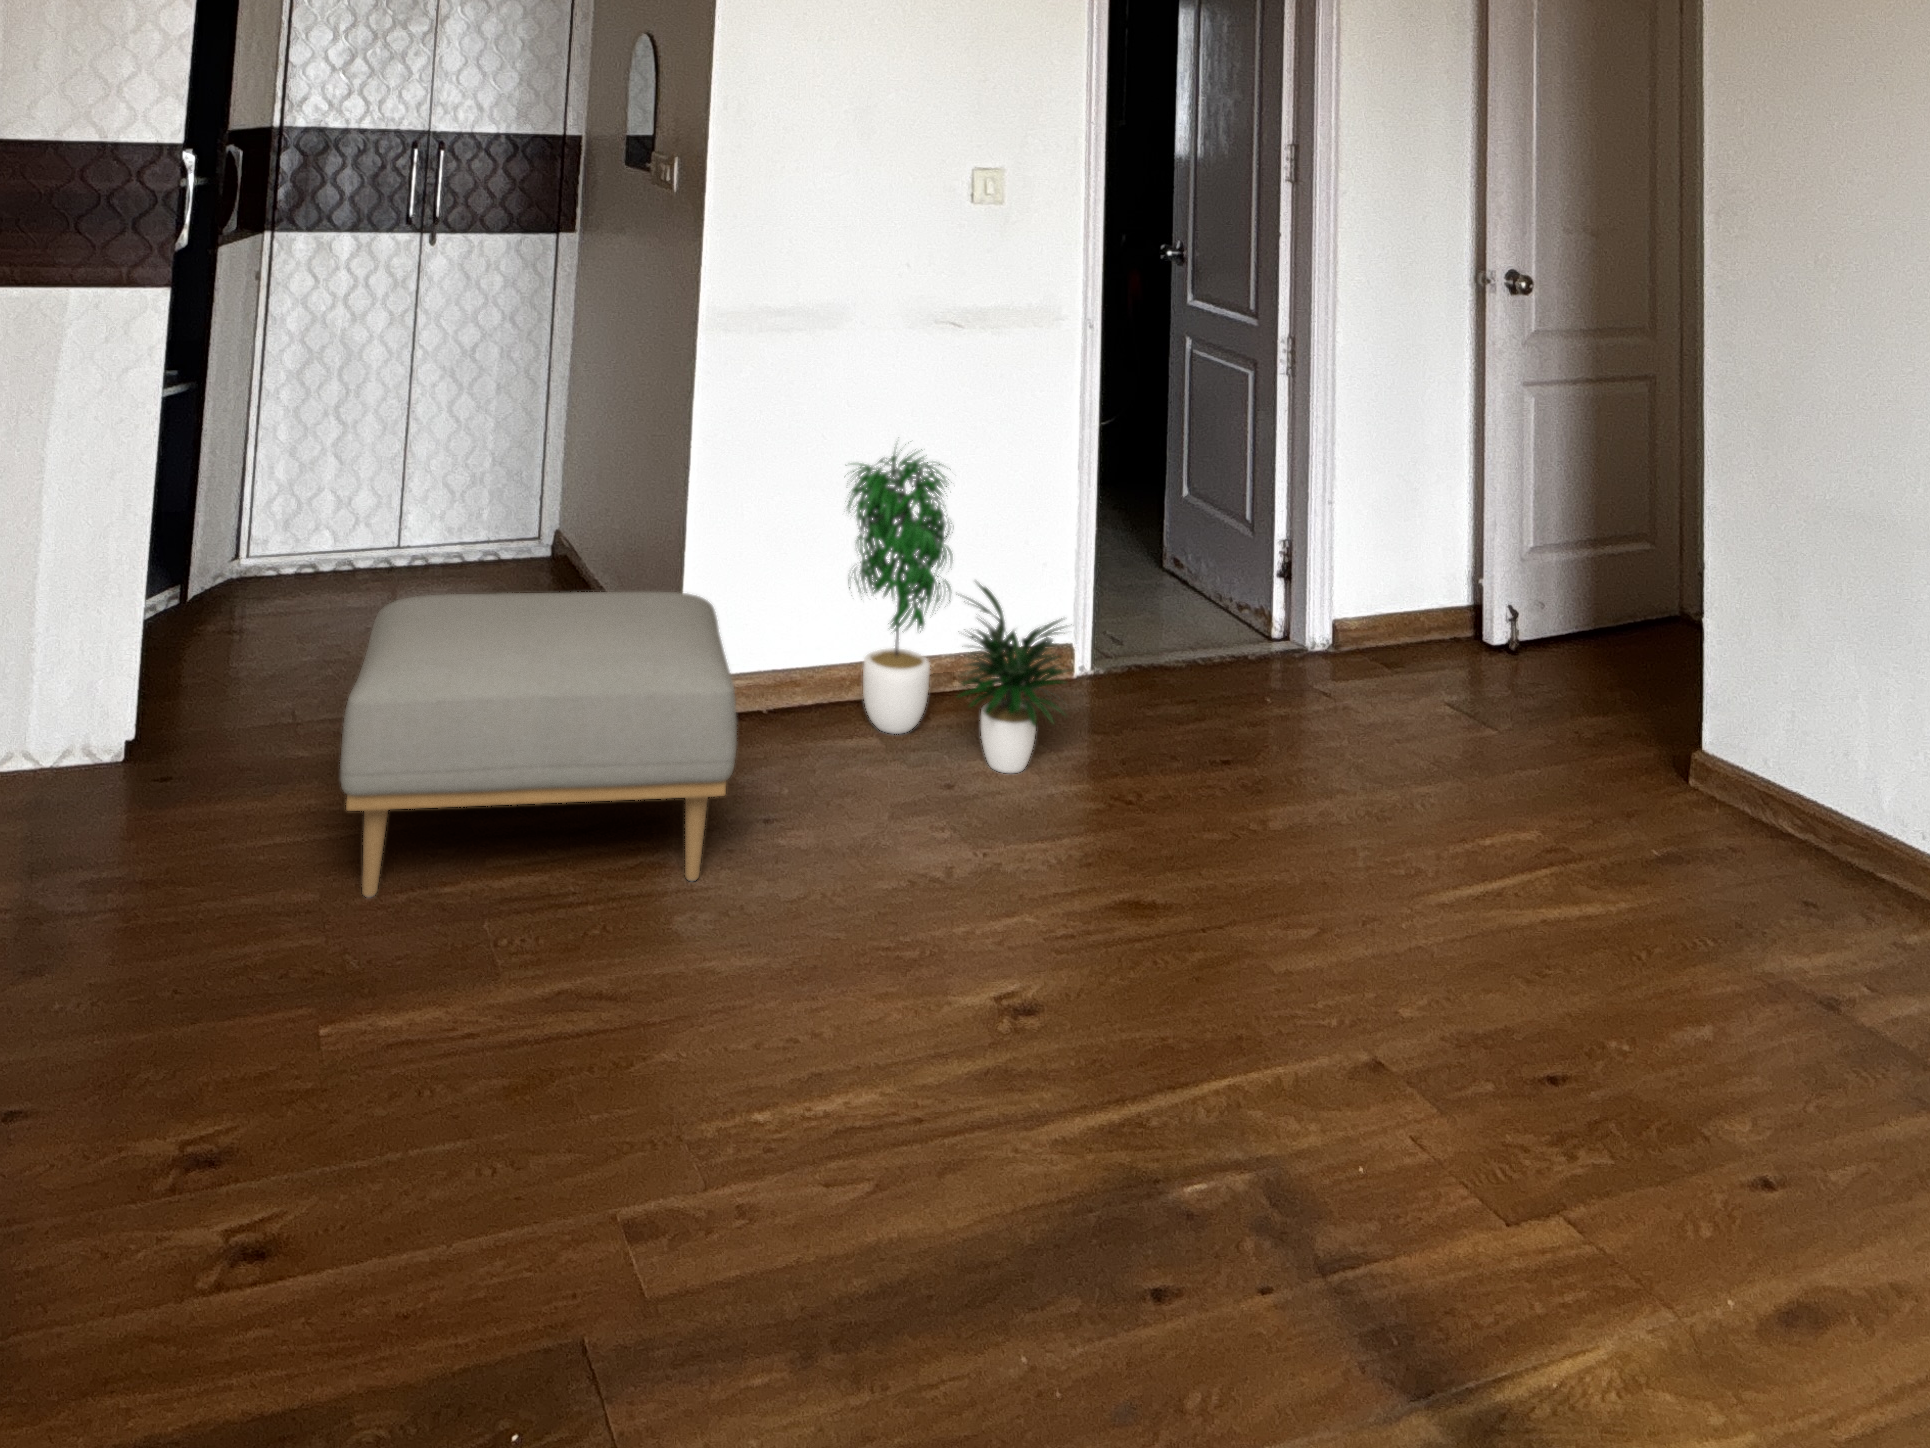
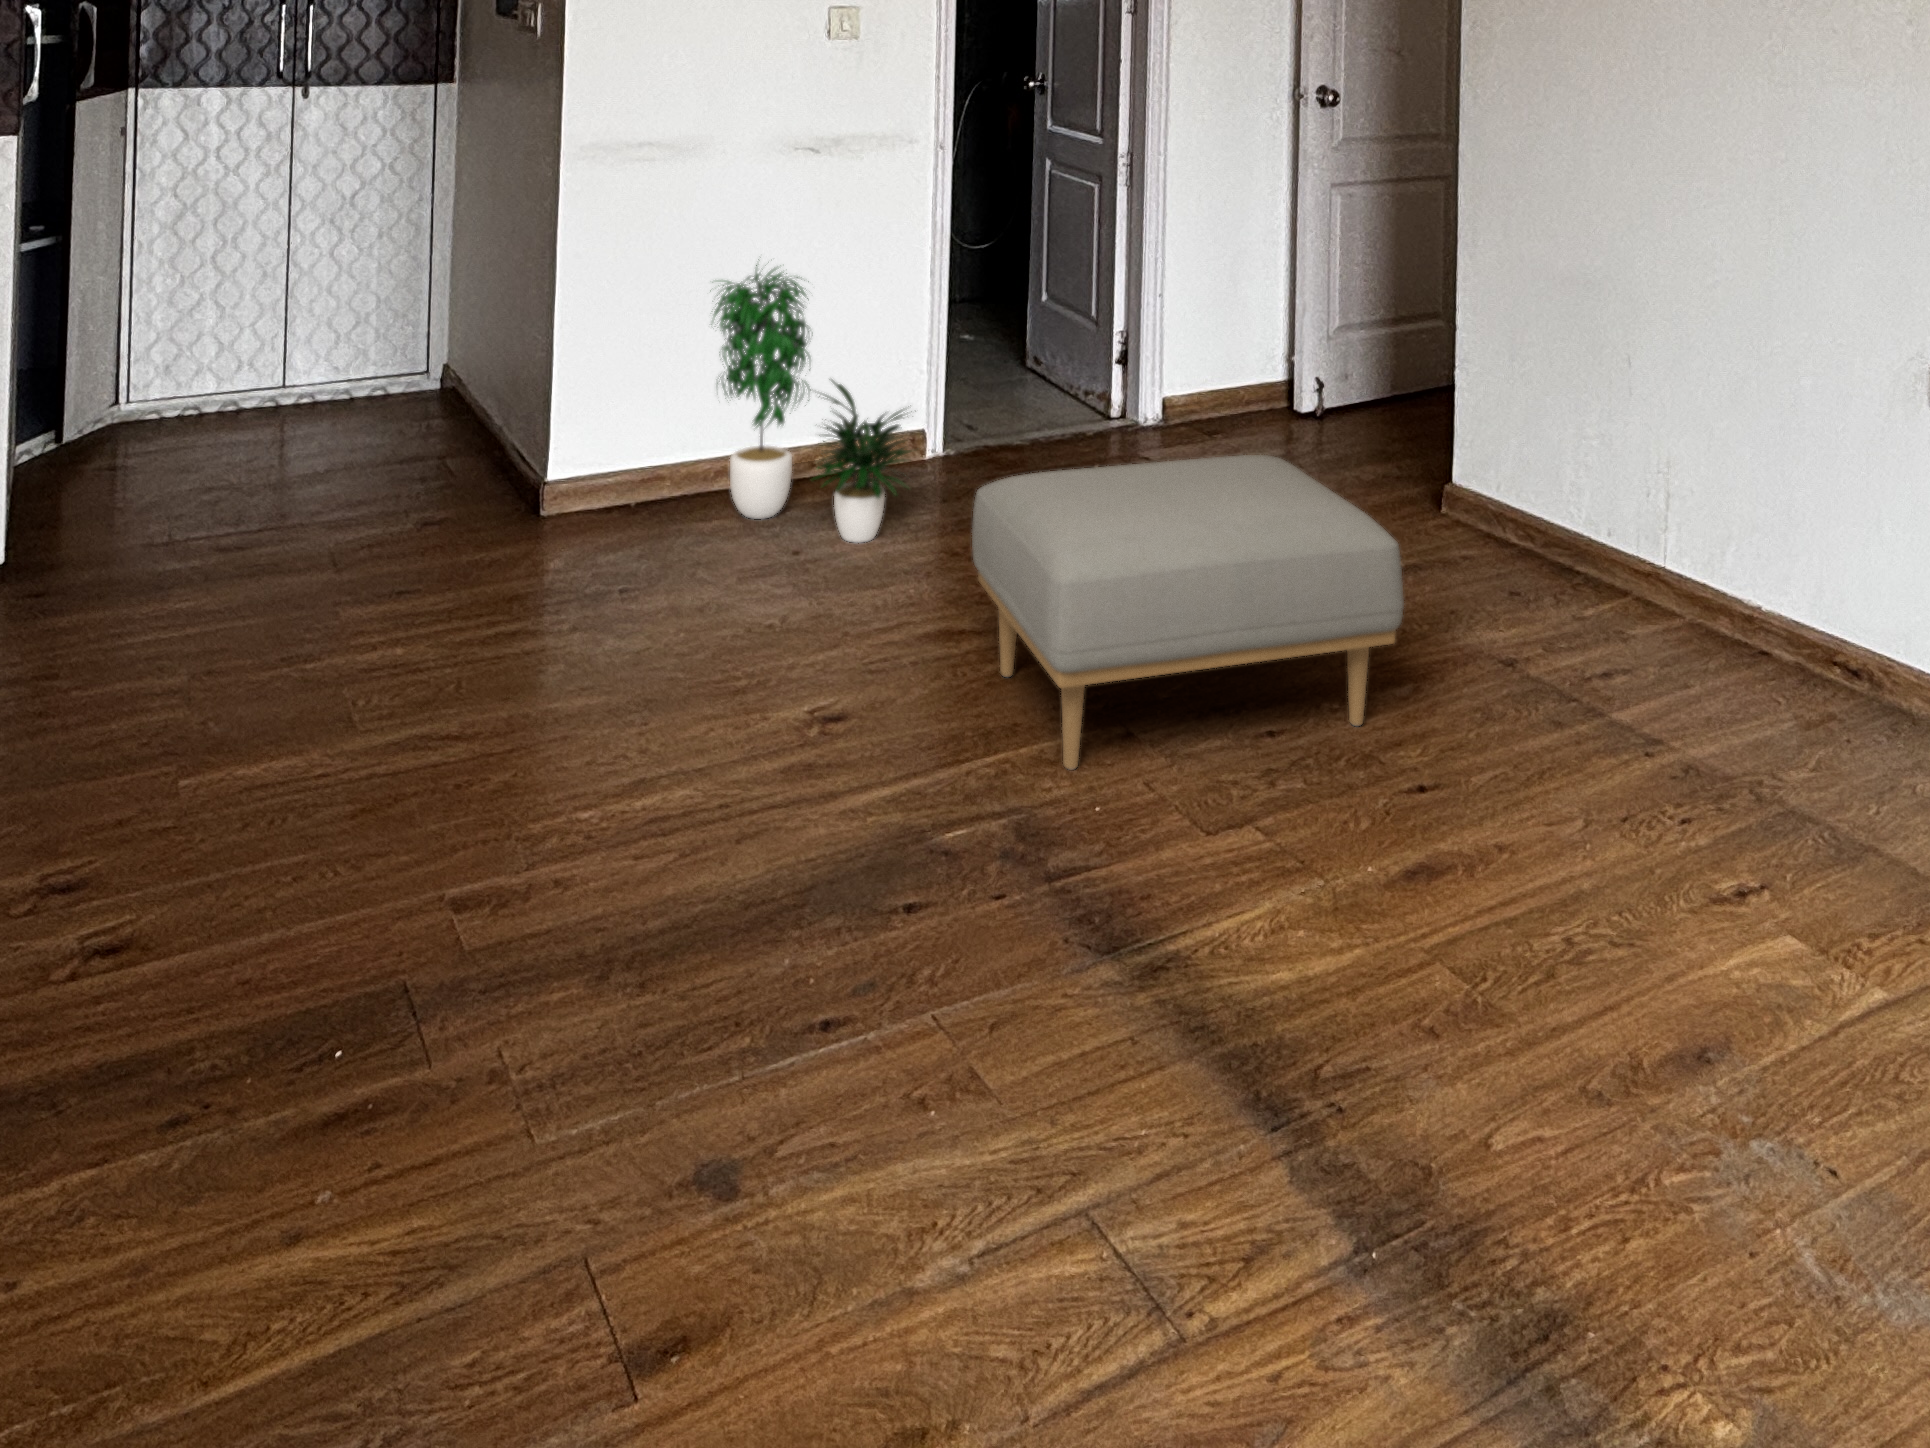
ottoman: present [340,592,737,897] -> present [972,455,1404,770]

